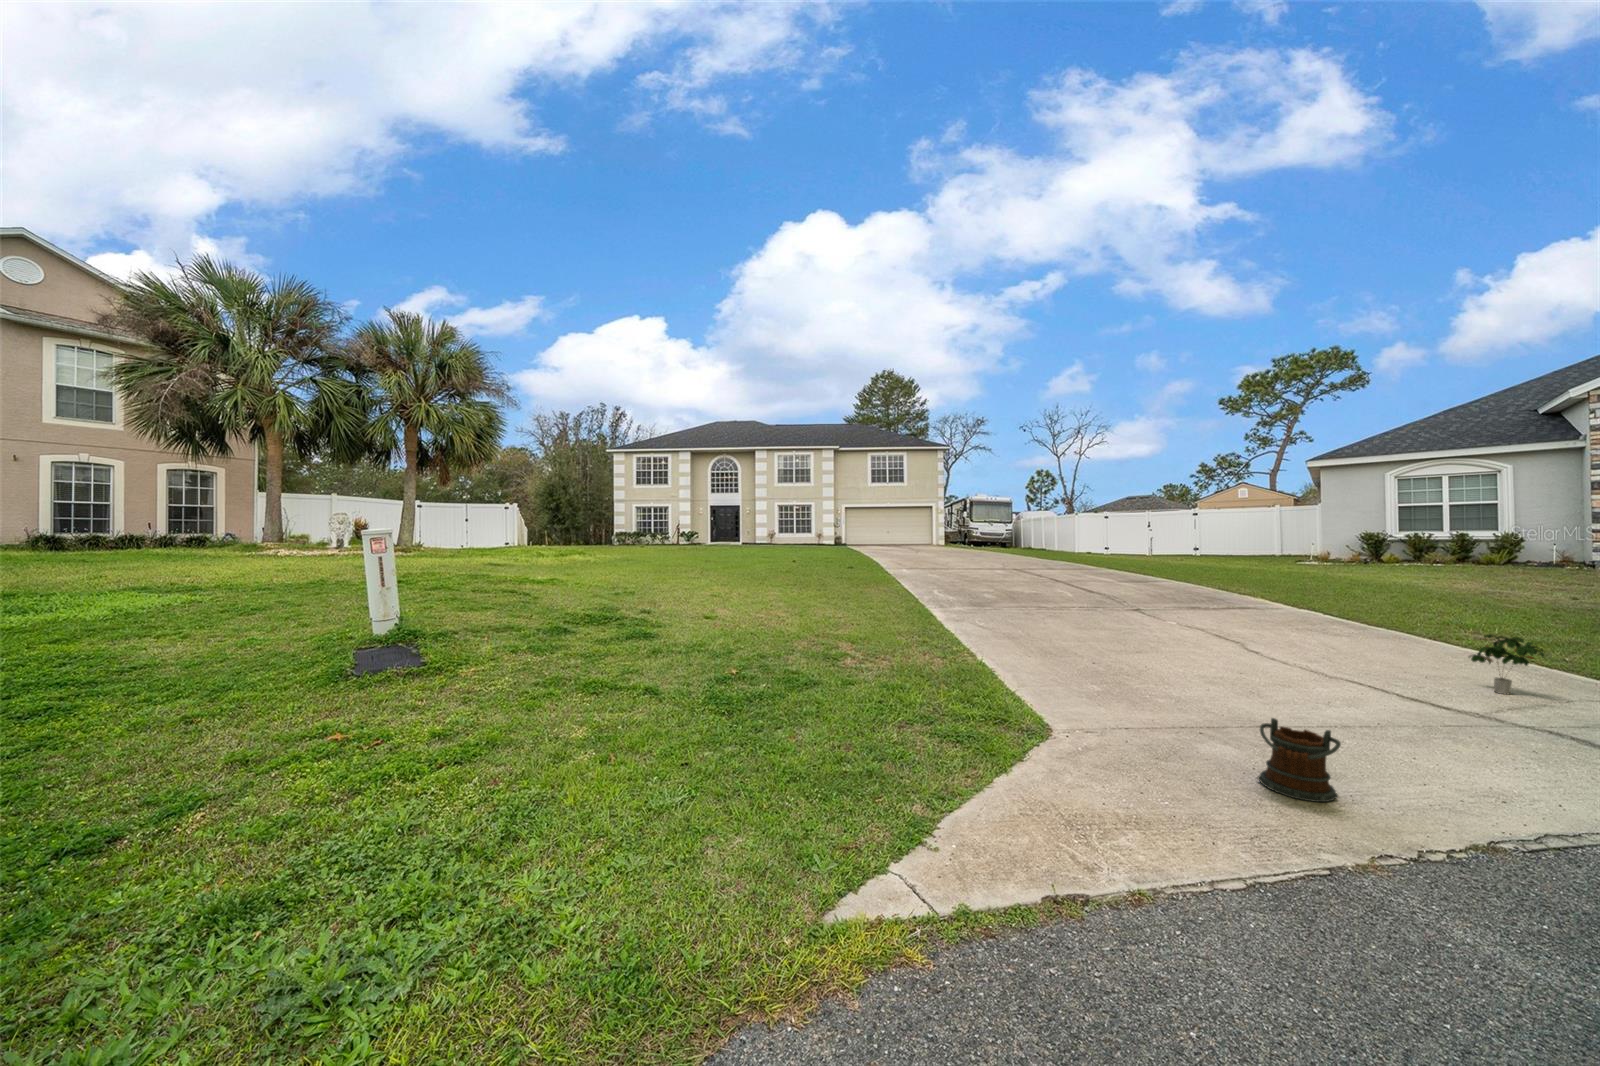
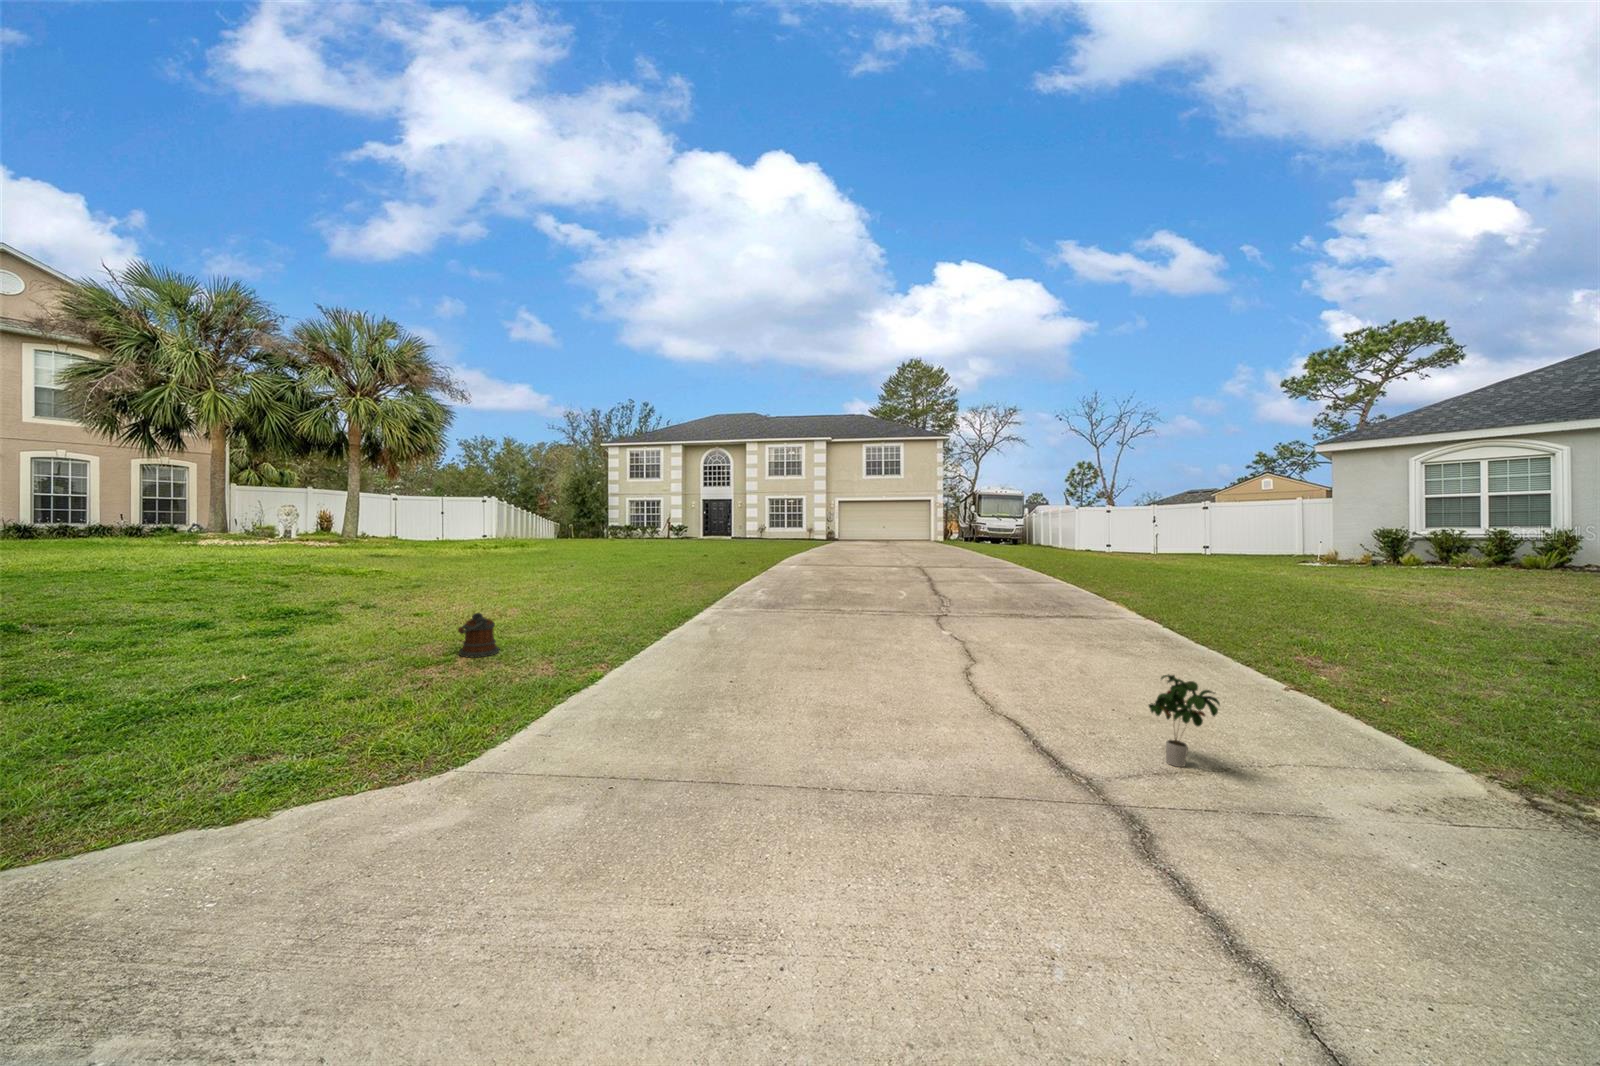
bucket: present [1258,718,1341,802] -> present [458,613,500,657]

